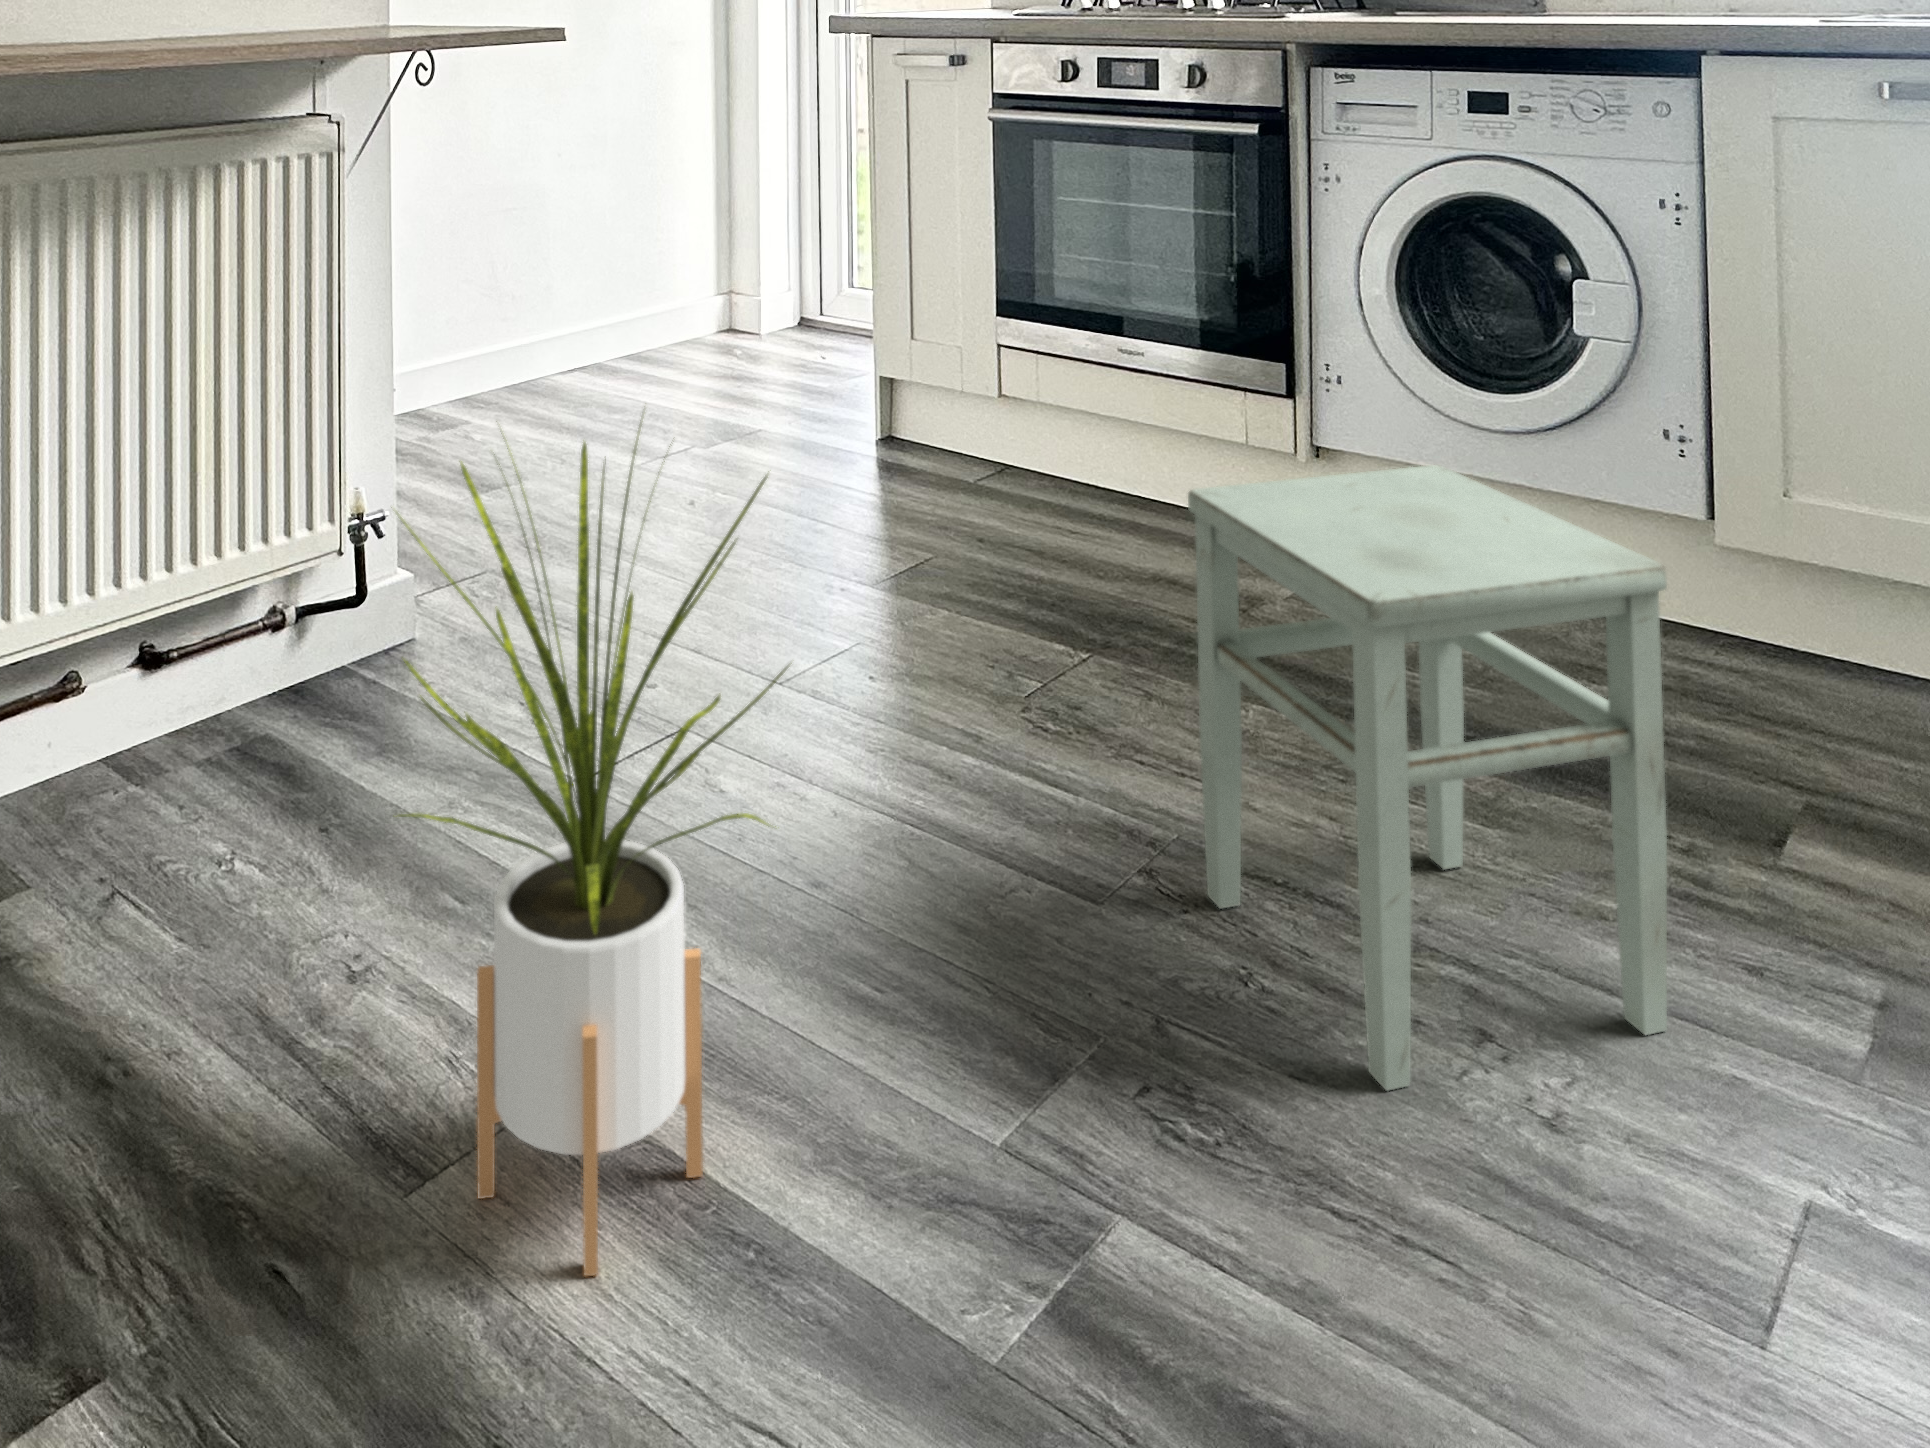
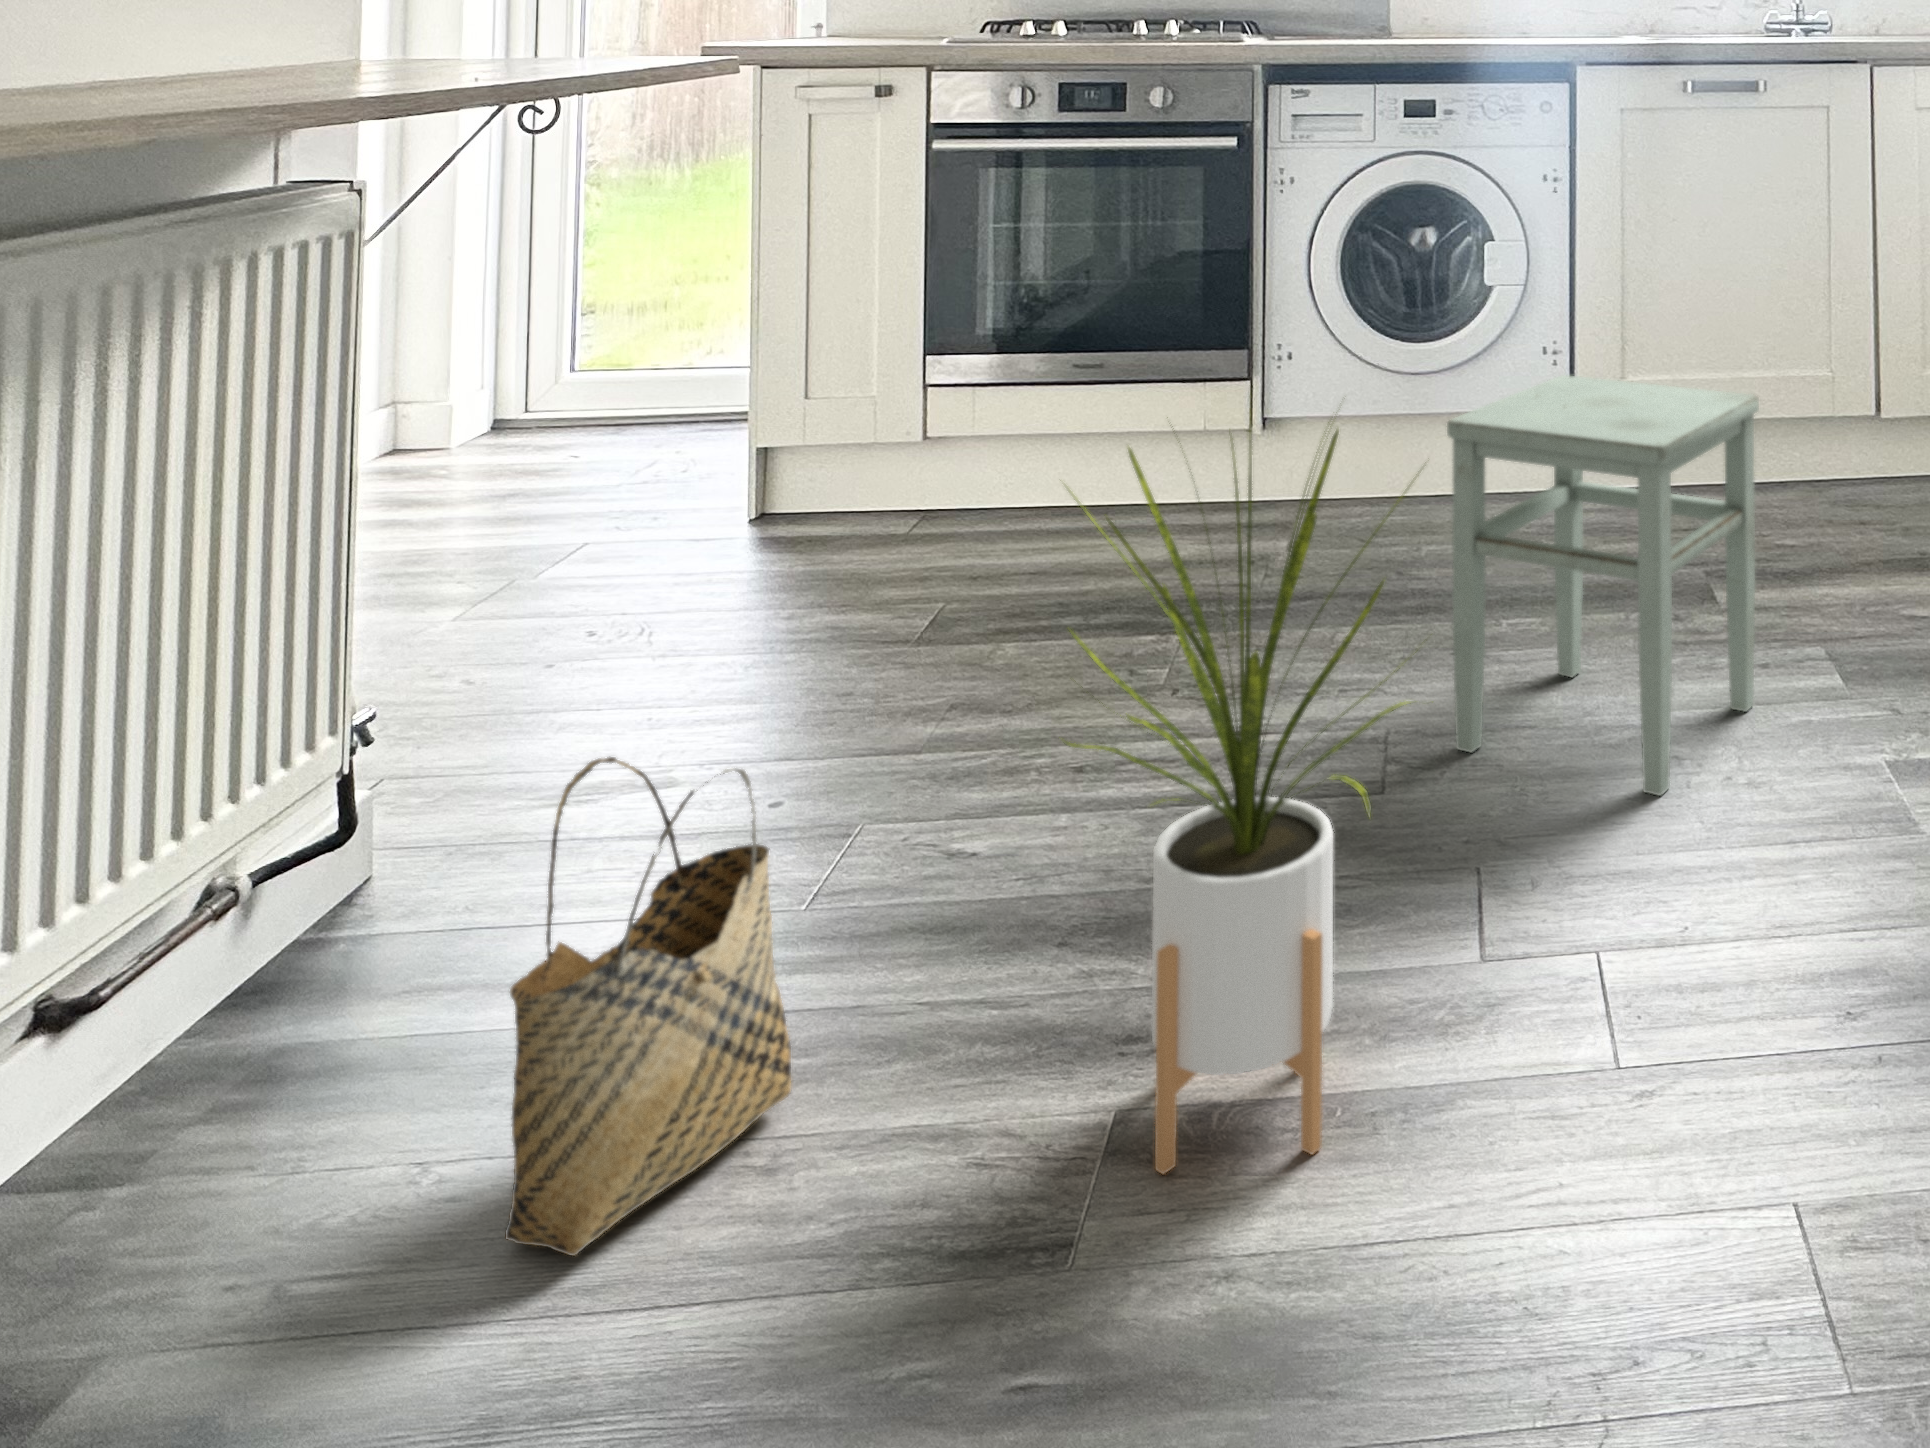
woven basket: none [144,597,390,984] -> present [505,757,791,1256]

